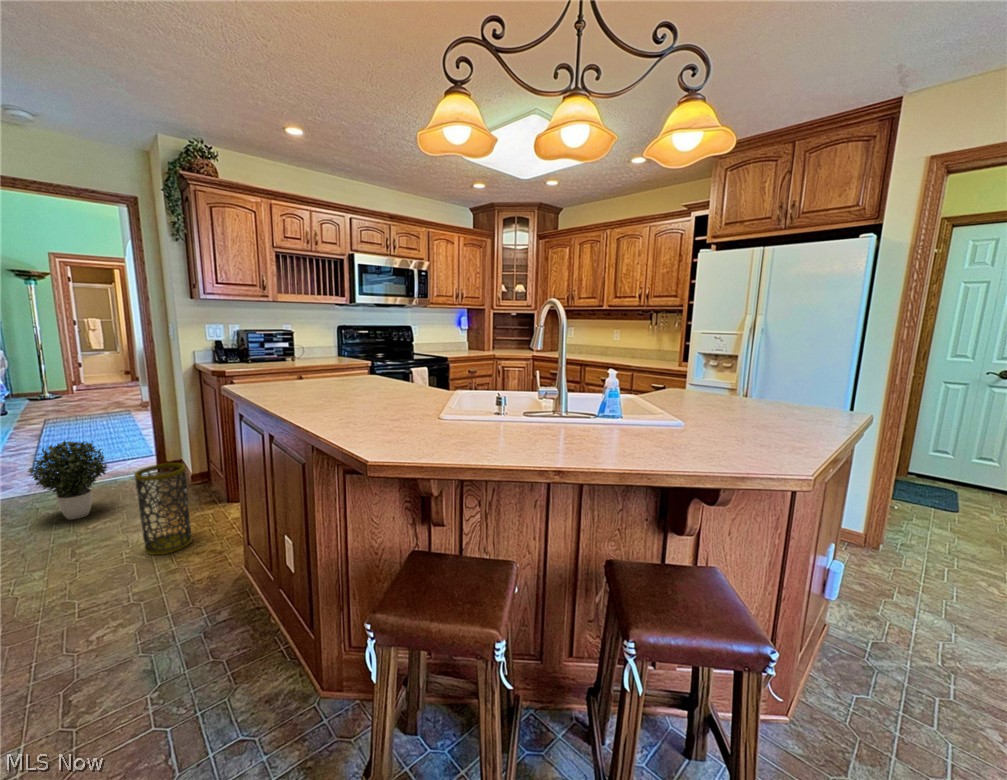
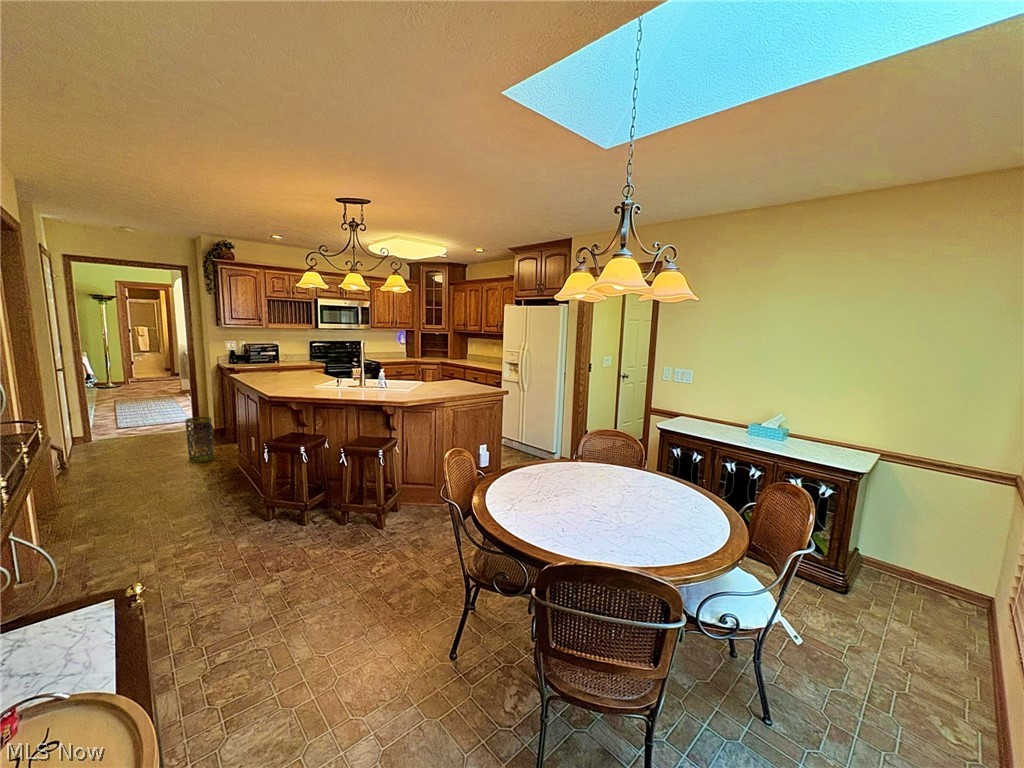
potted plant: present [28,441,108,520] -> none [127,405,169,449]

